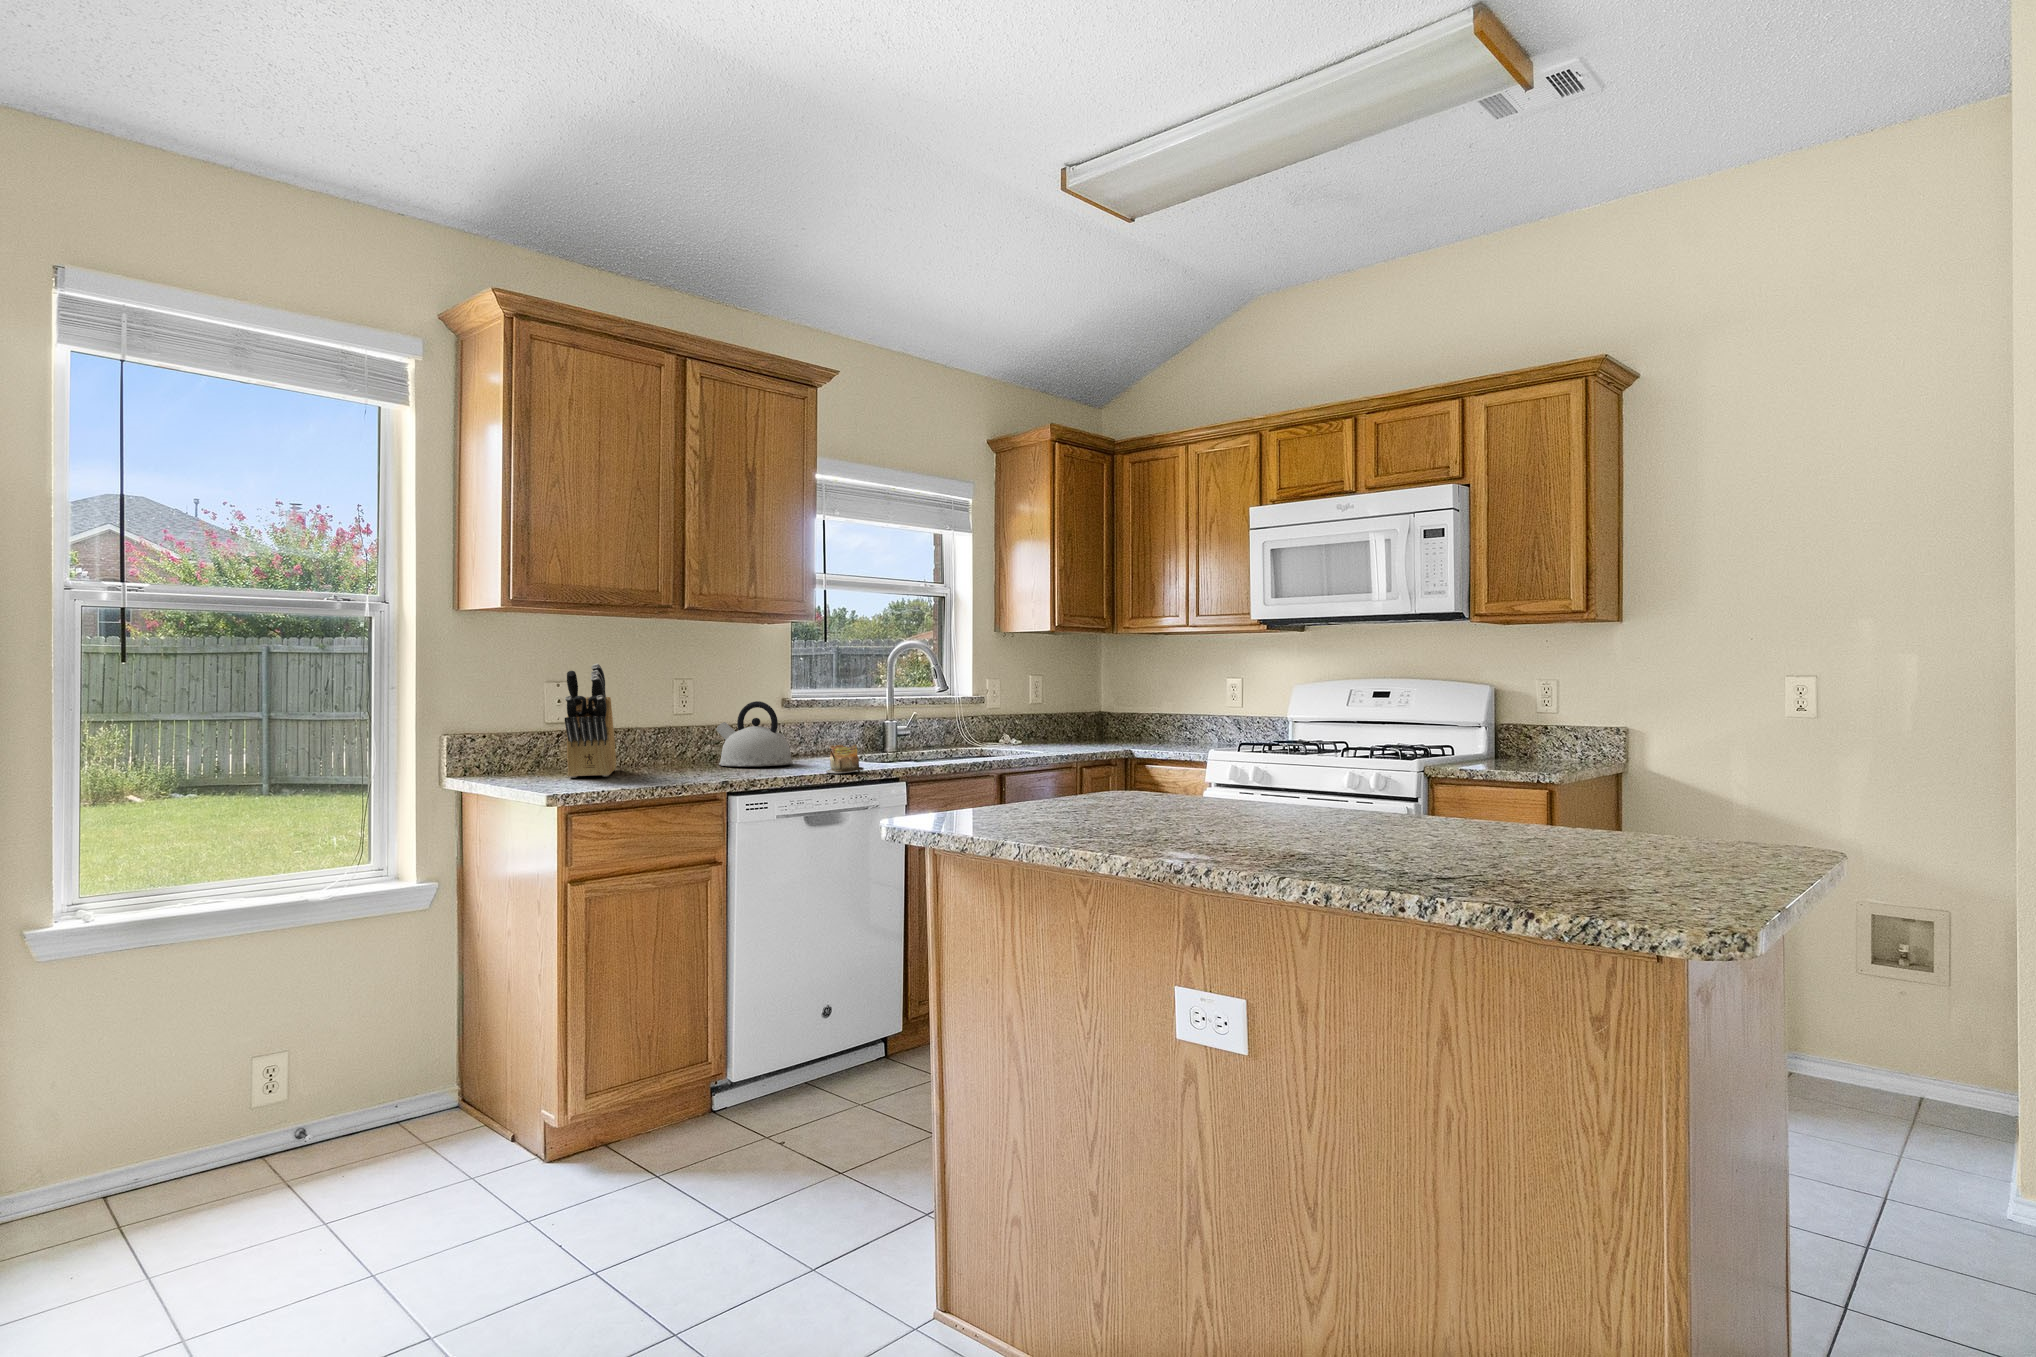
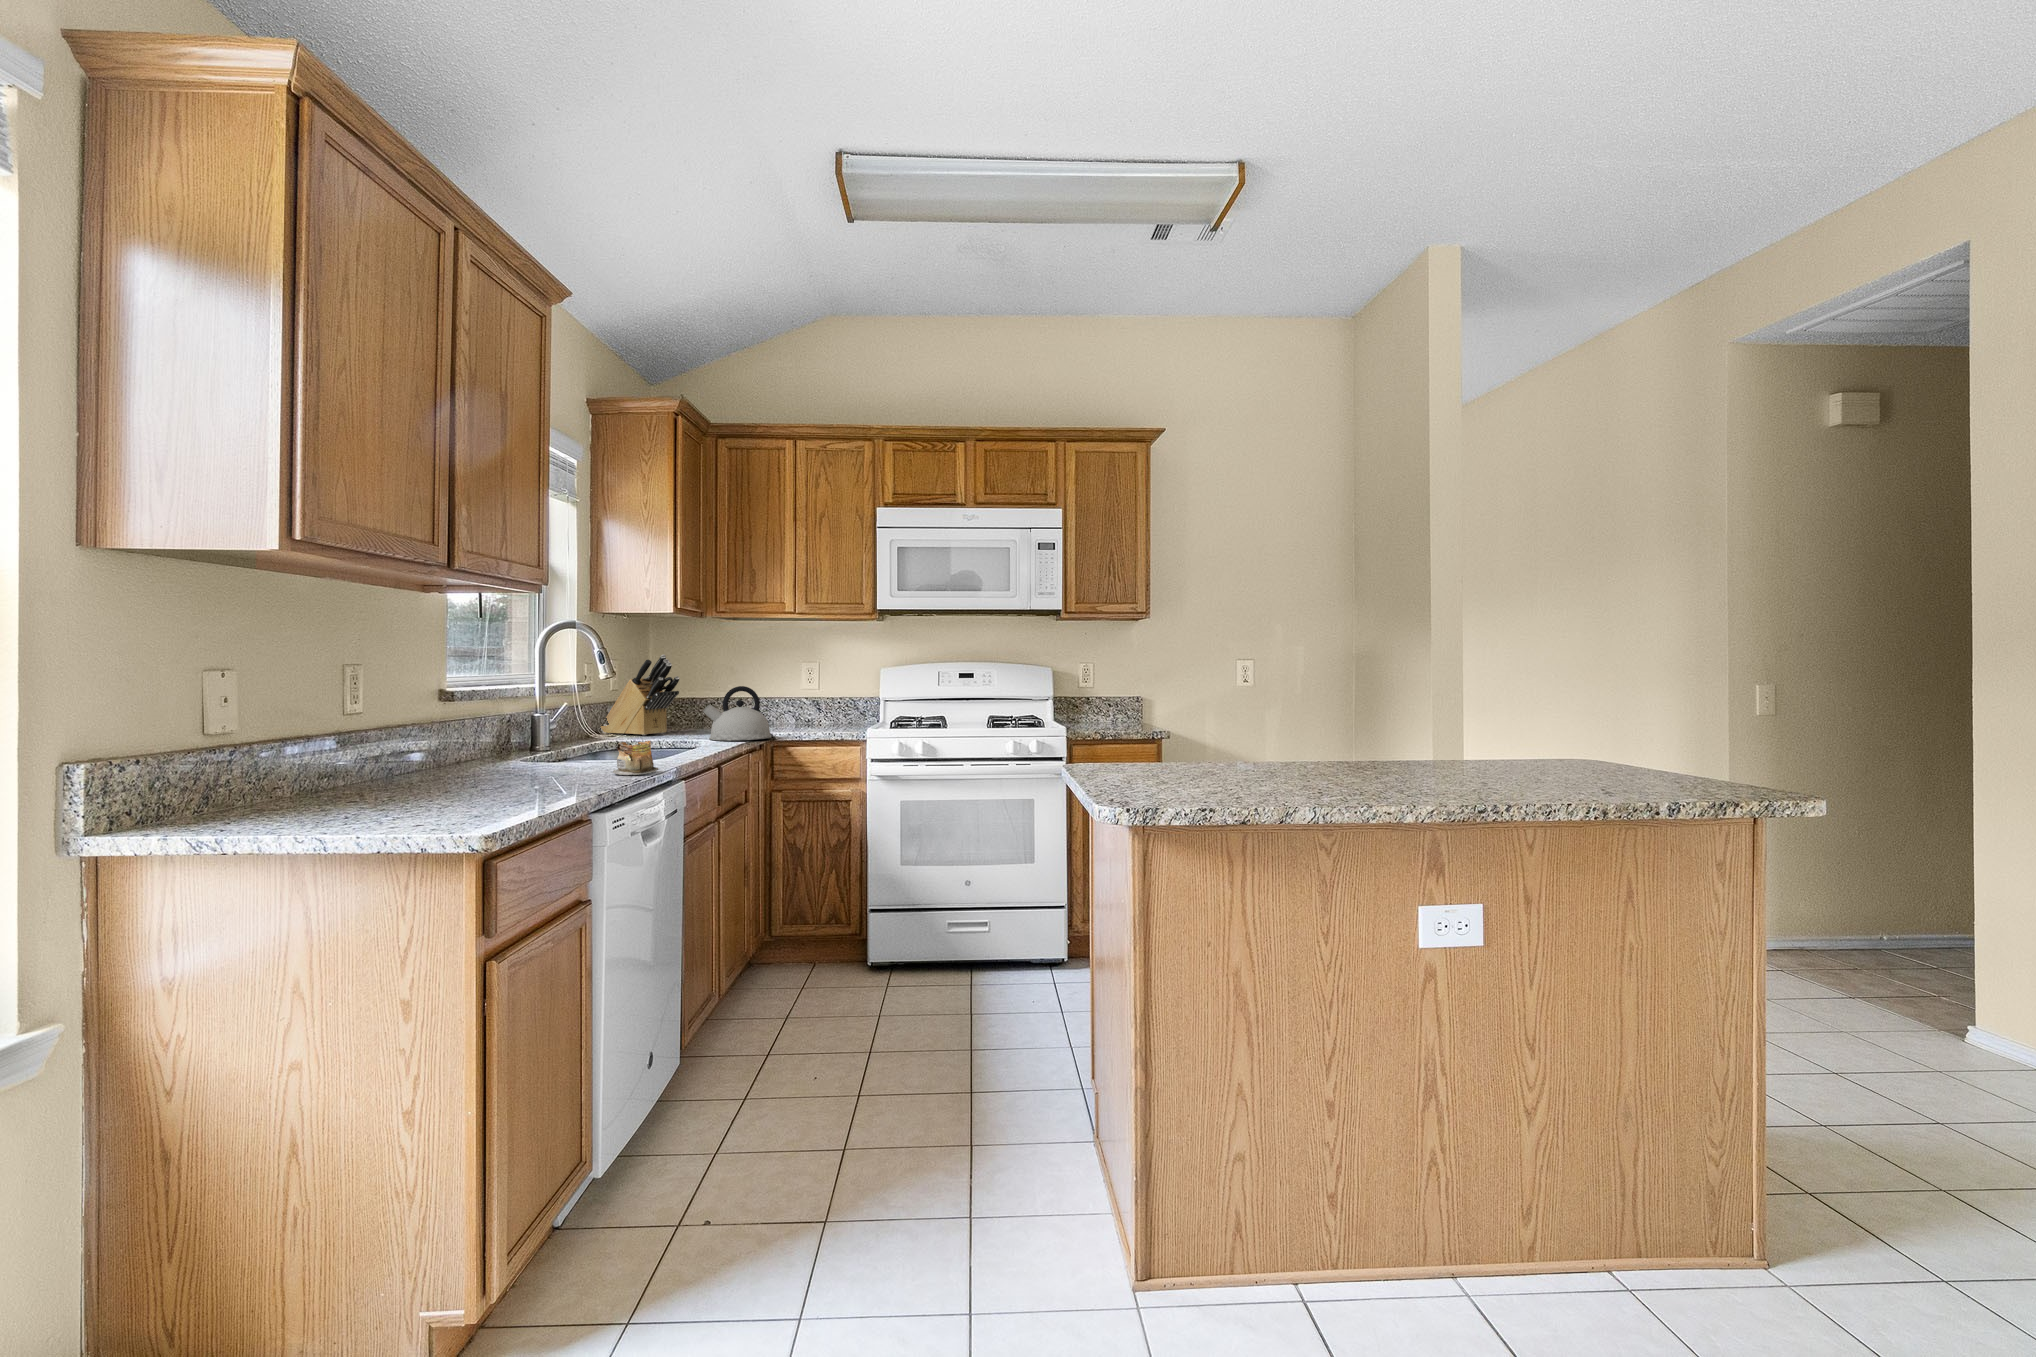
knife block: present [565,664,616,778] -> present [601,655,679,735]
kettle: present [716,701,793,766] -> present [703,686,772,741]

